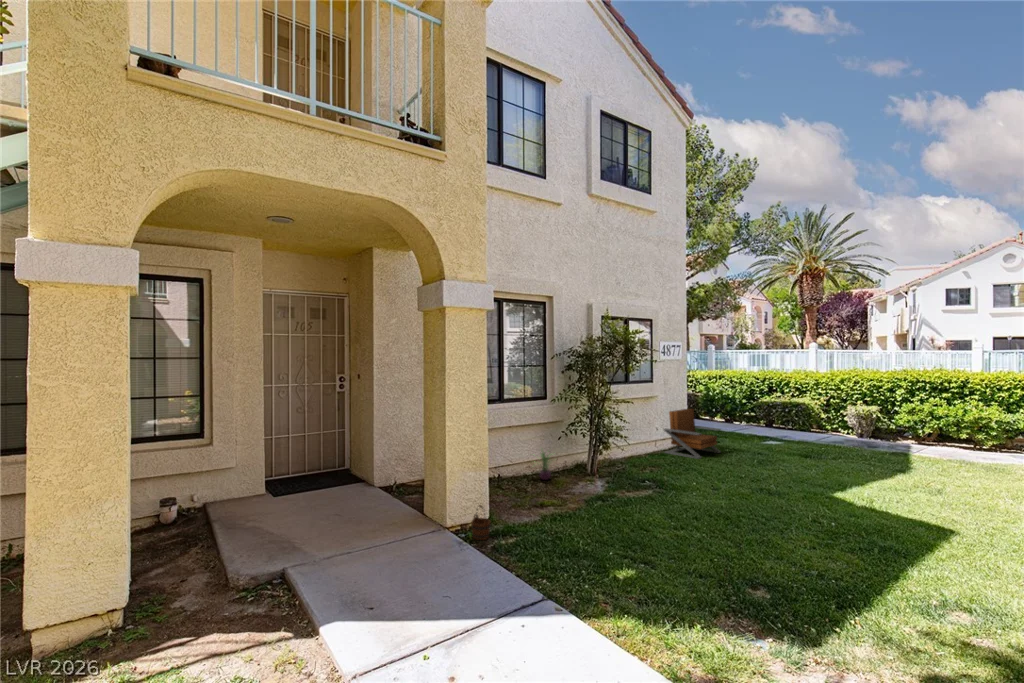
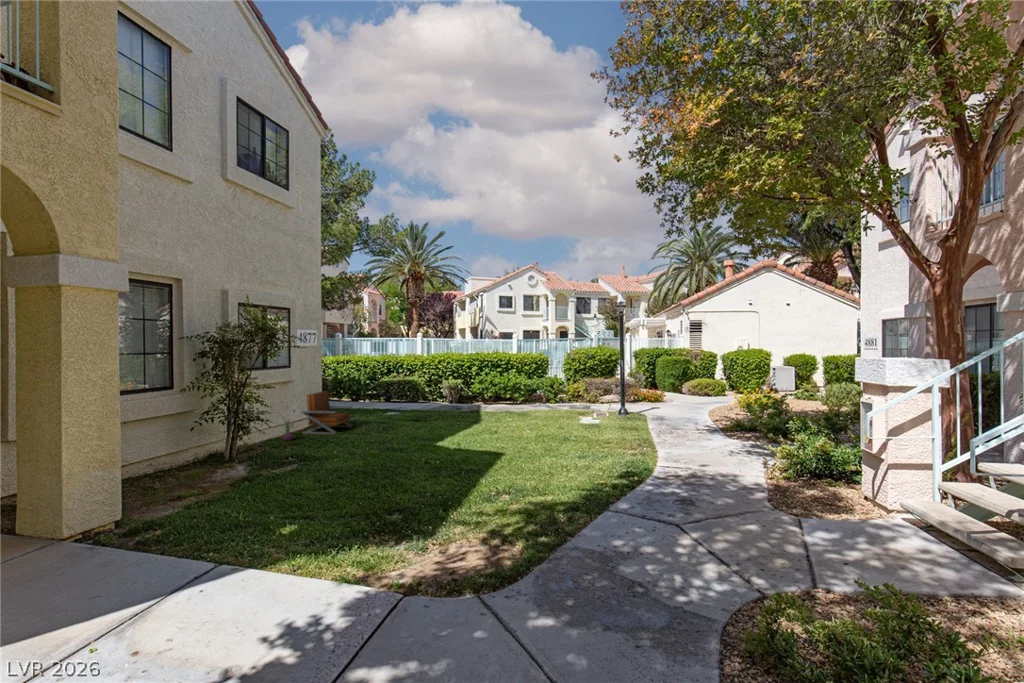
decorative plant: present [533,452,551,480] -> present [283,418,293,441]
wooden bucket: present [471,505,490,540] -> none [100,507,127,546]

